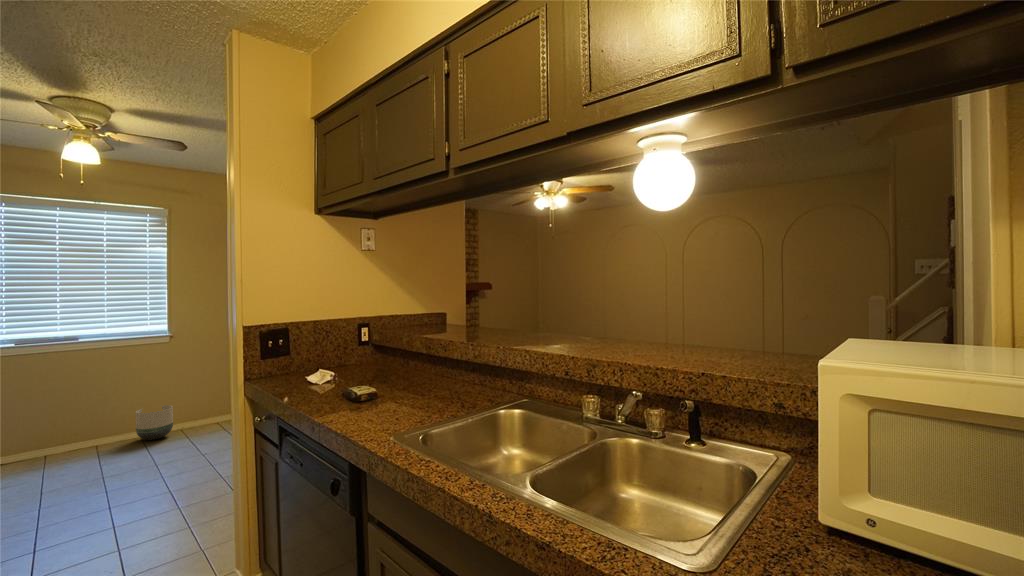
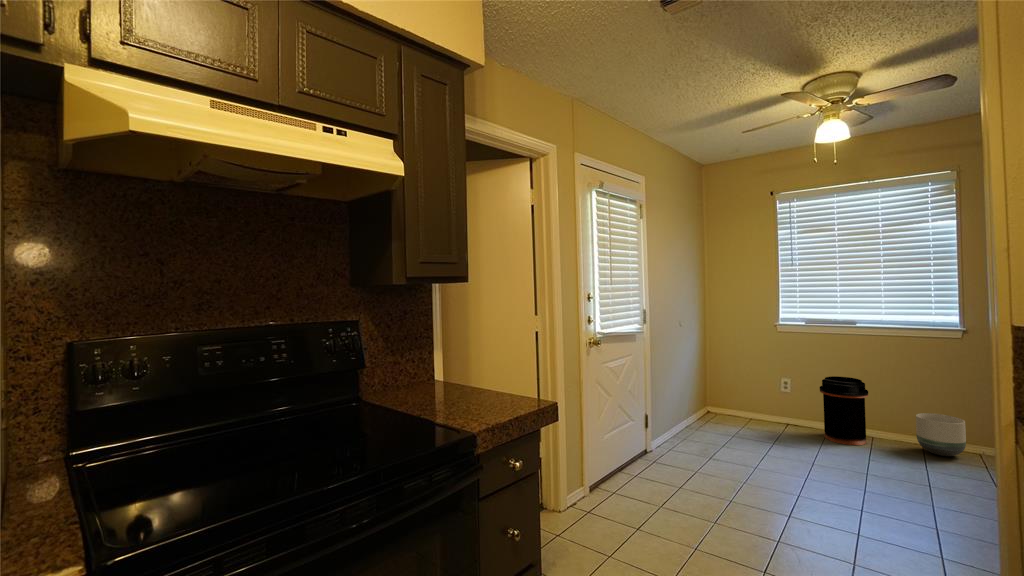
trash can: none [37,392,93,463] -> present [820,376,868,445]

